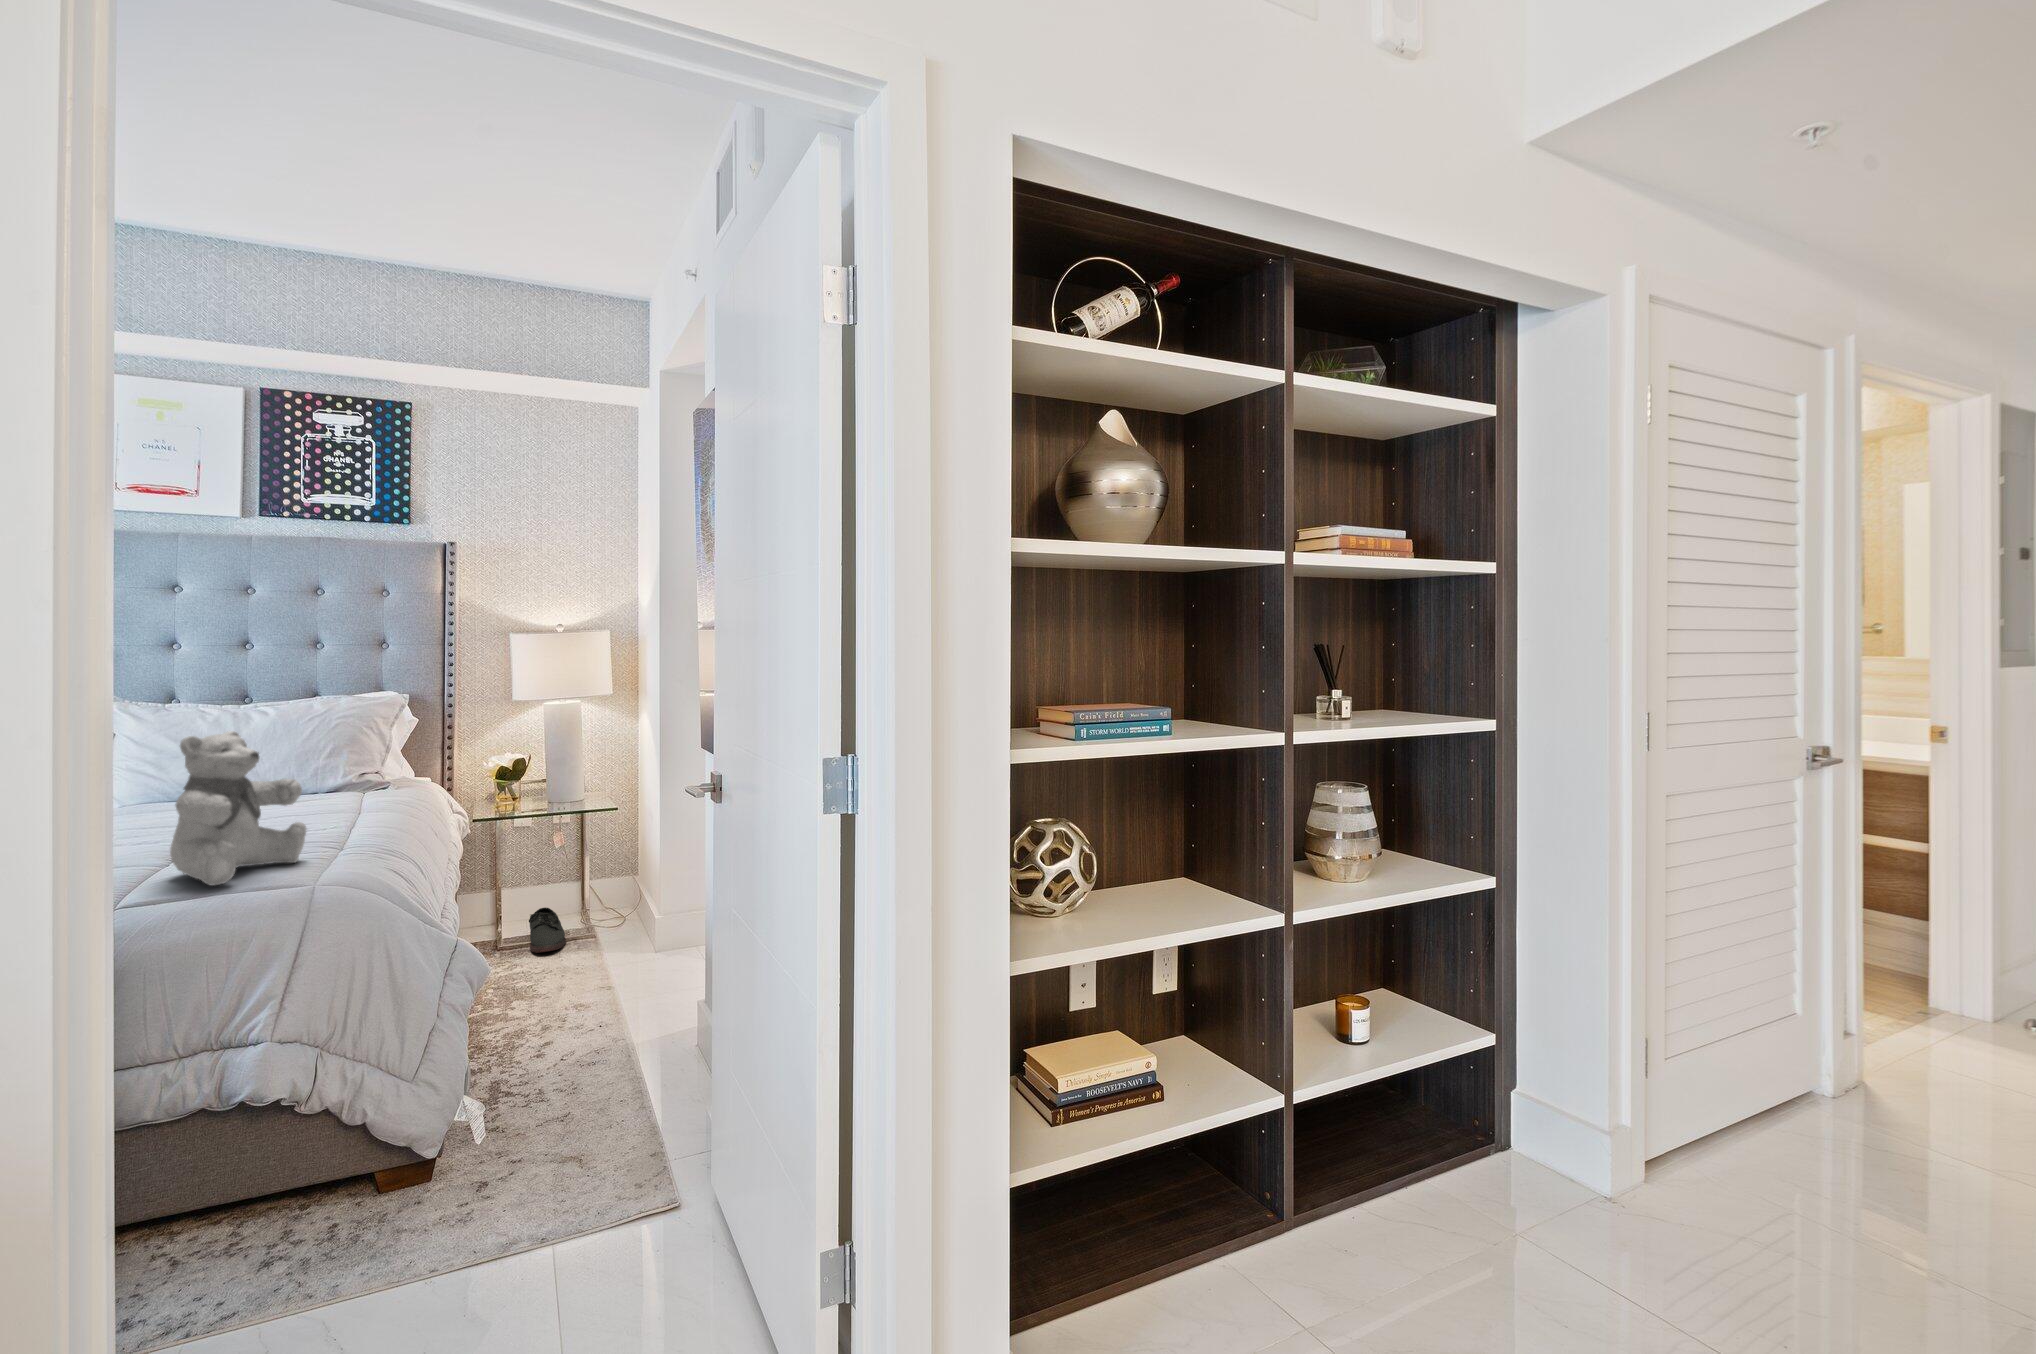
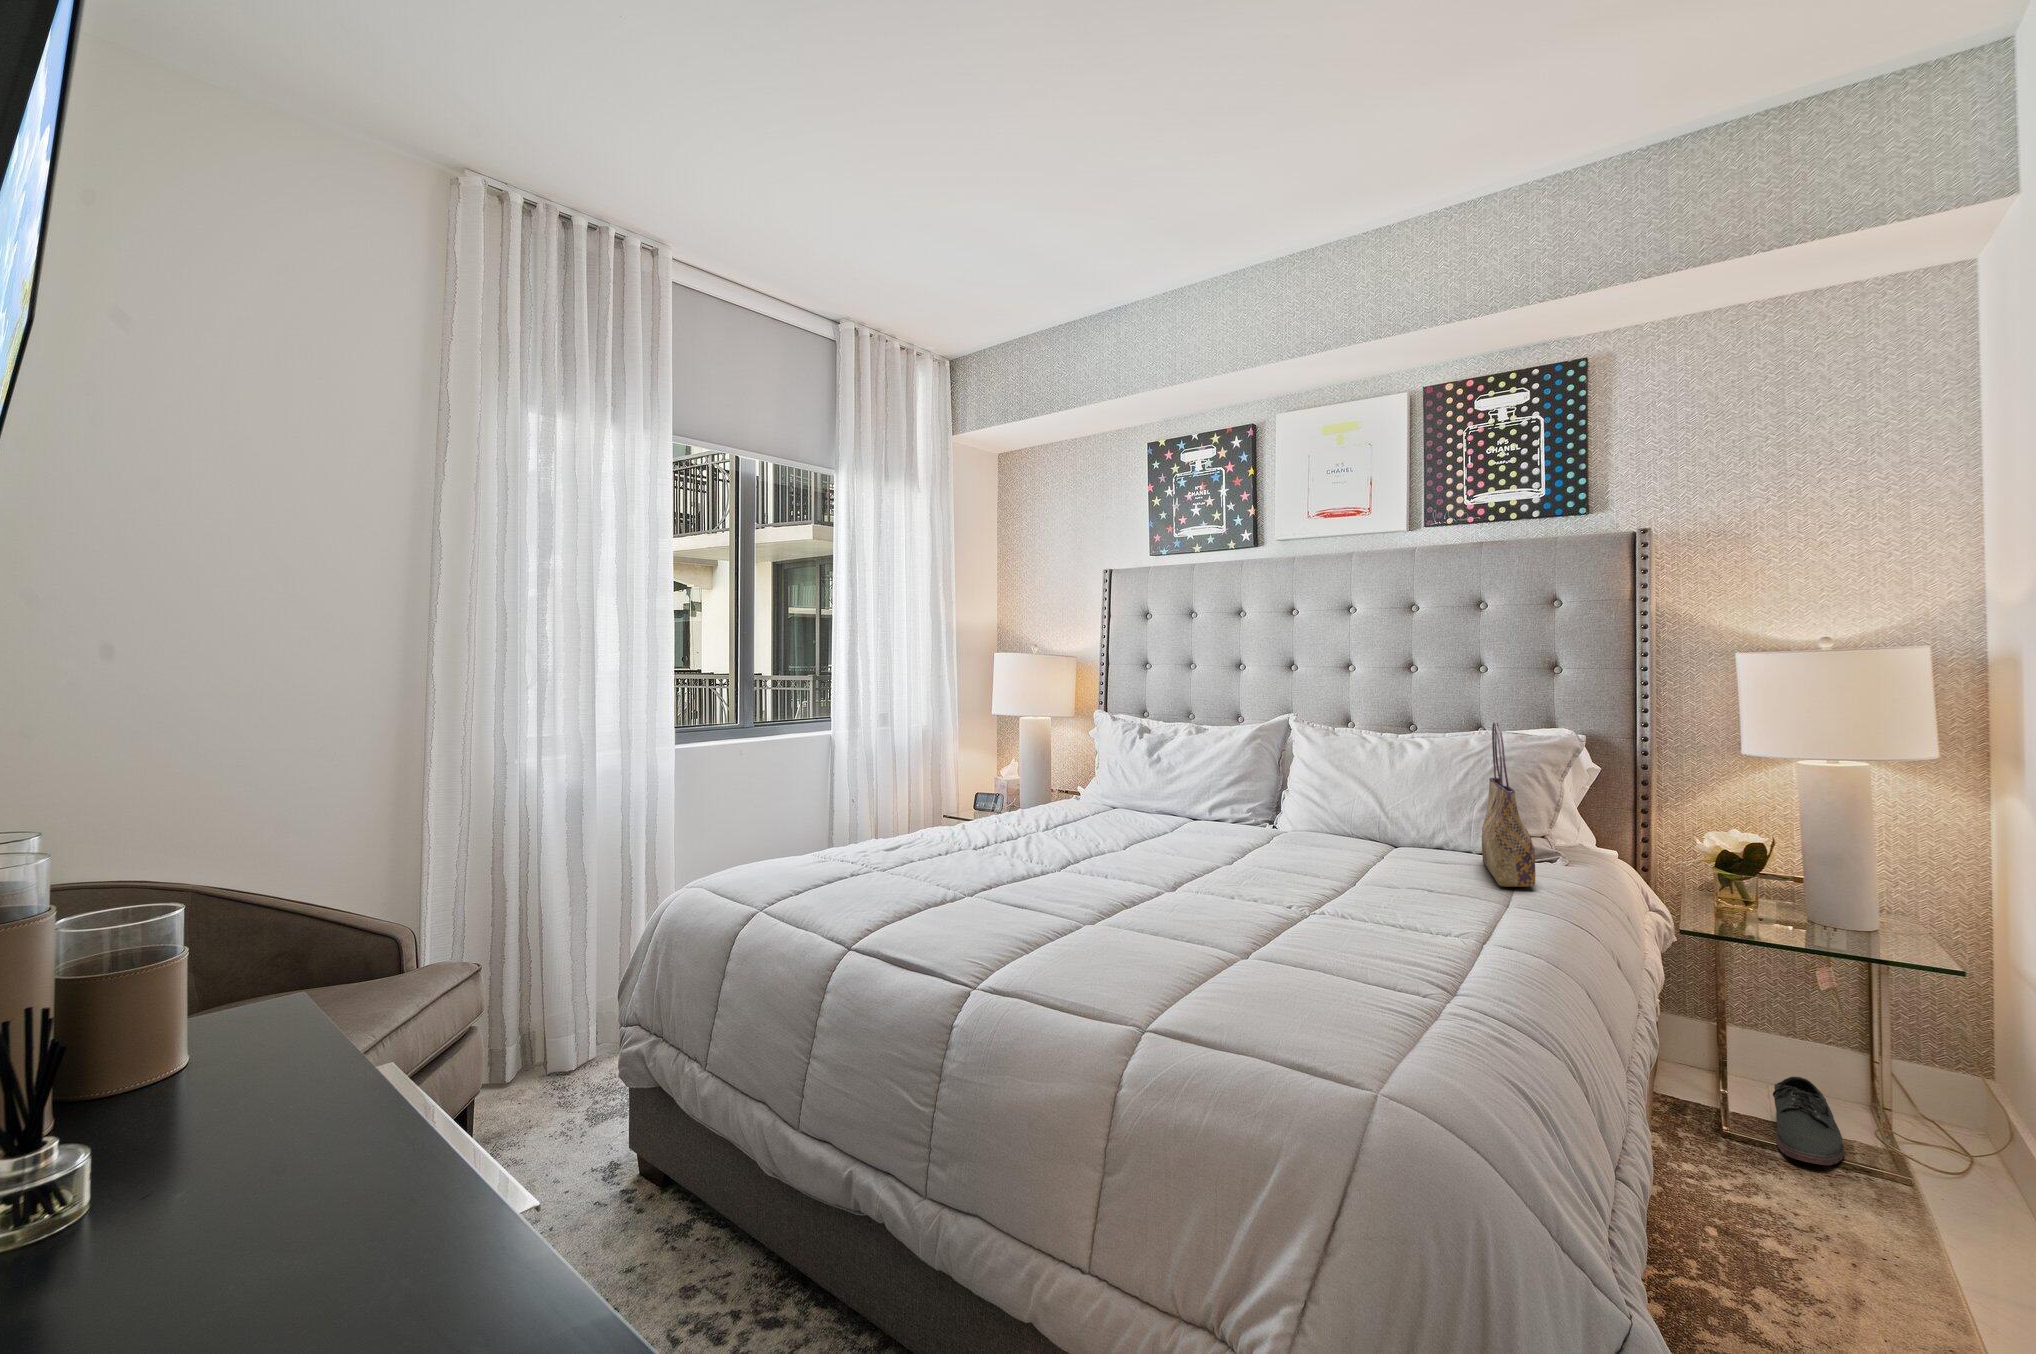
tote bag: none [328,686,375,809] -> present [1482,722,1535,887]
teddy bear: present [170,731,306,885] -> none [1273,780,1426,990]

